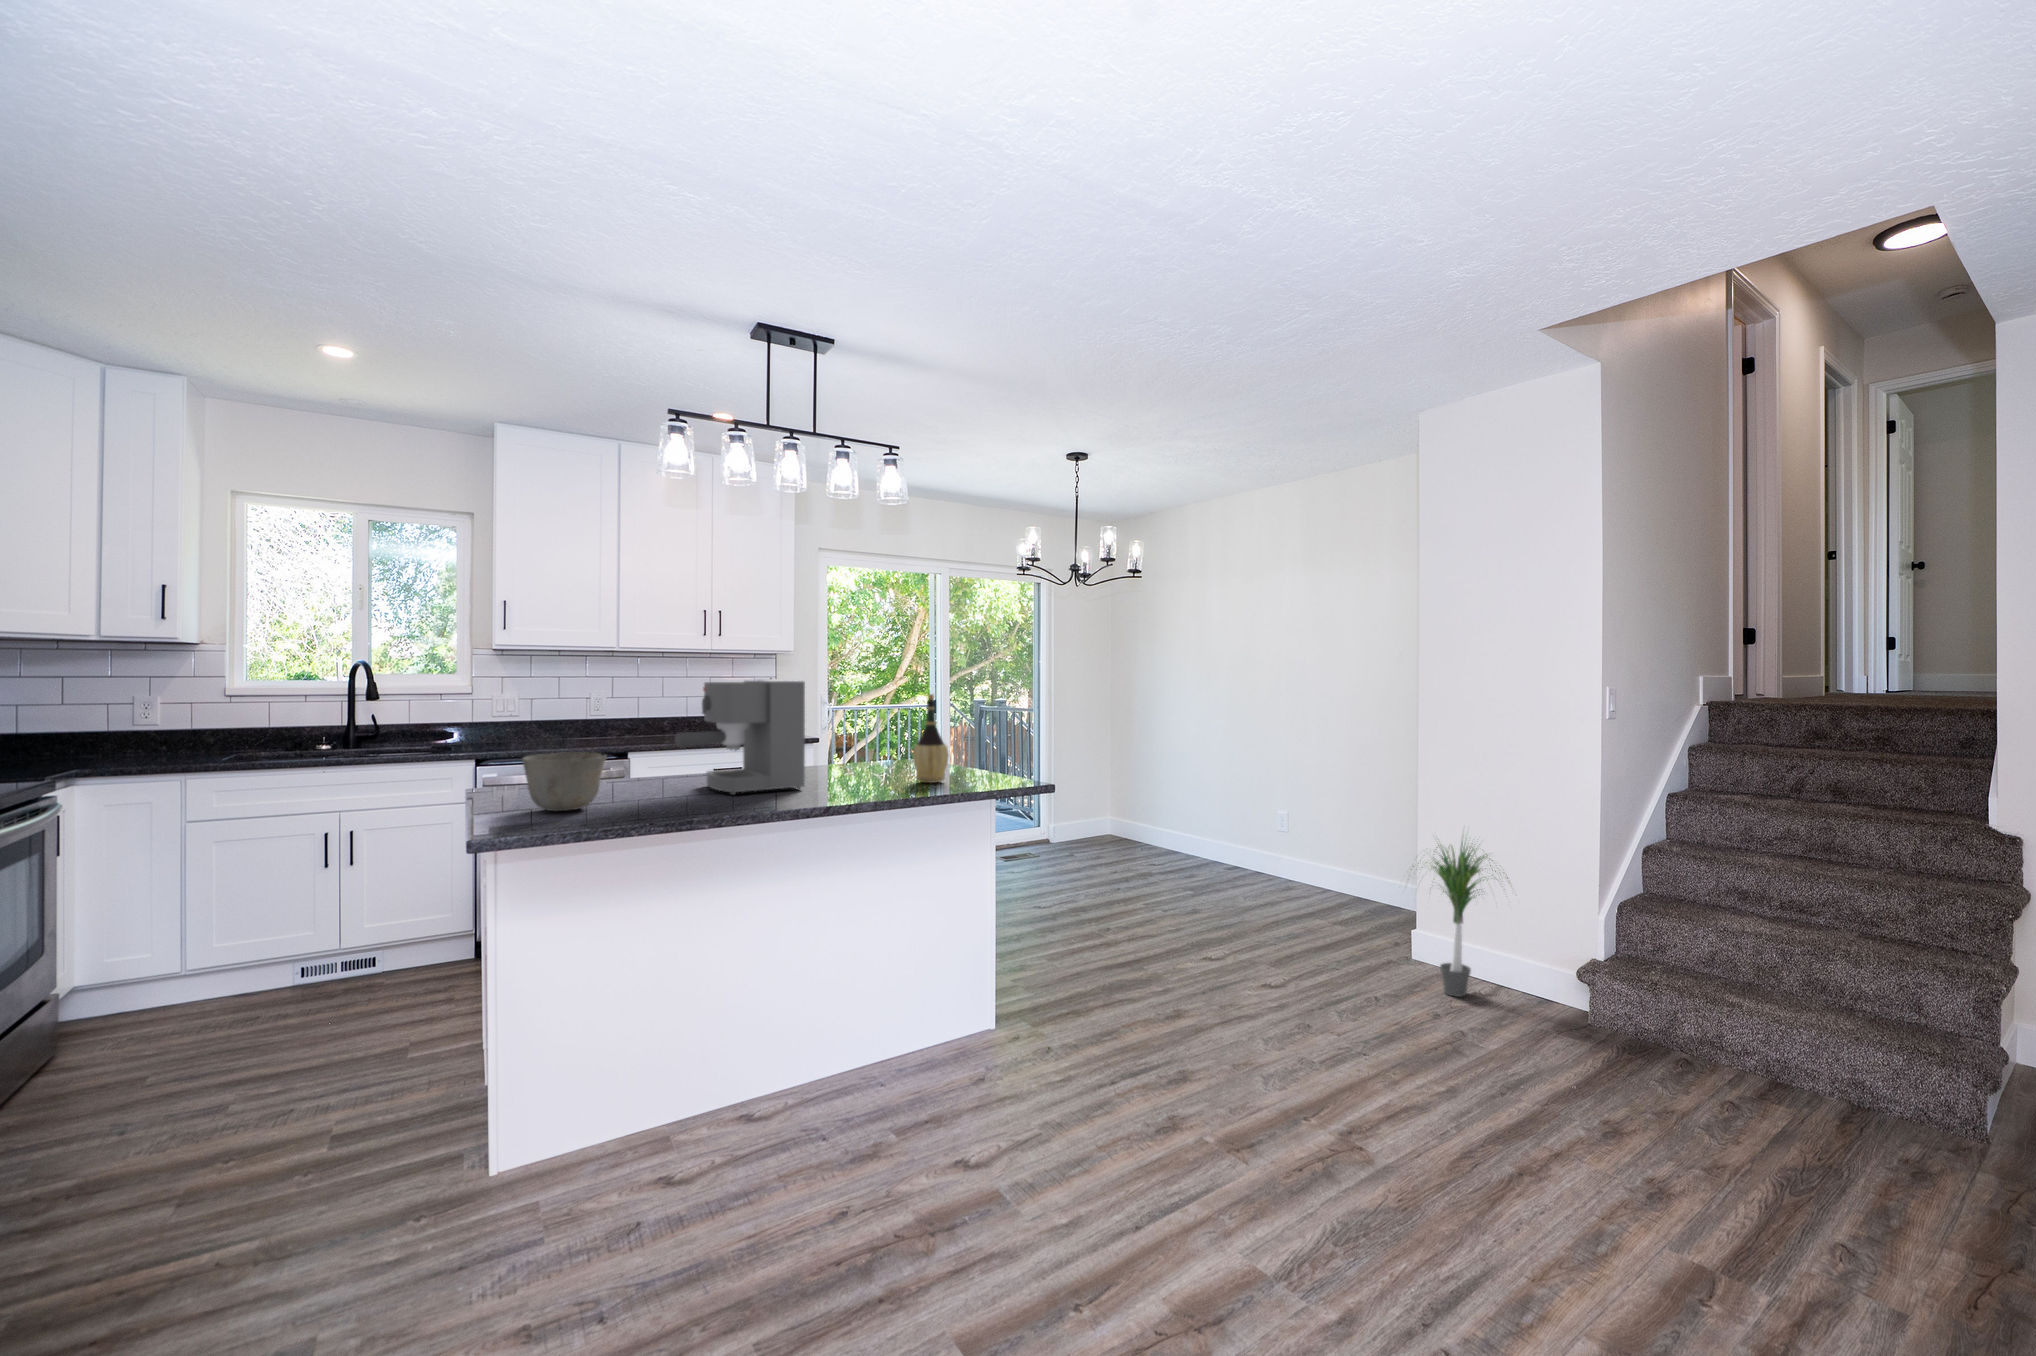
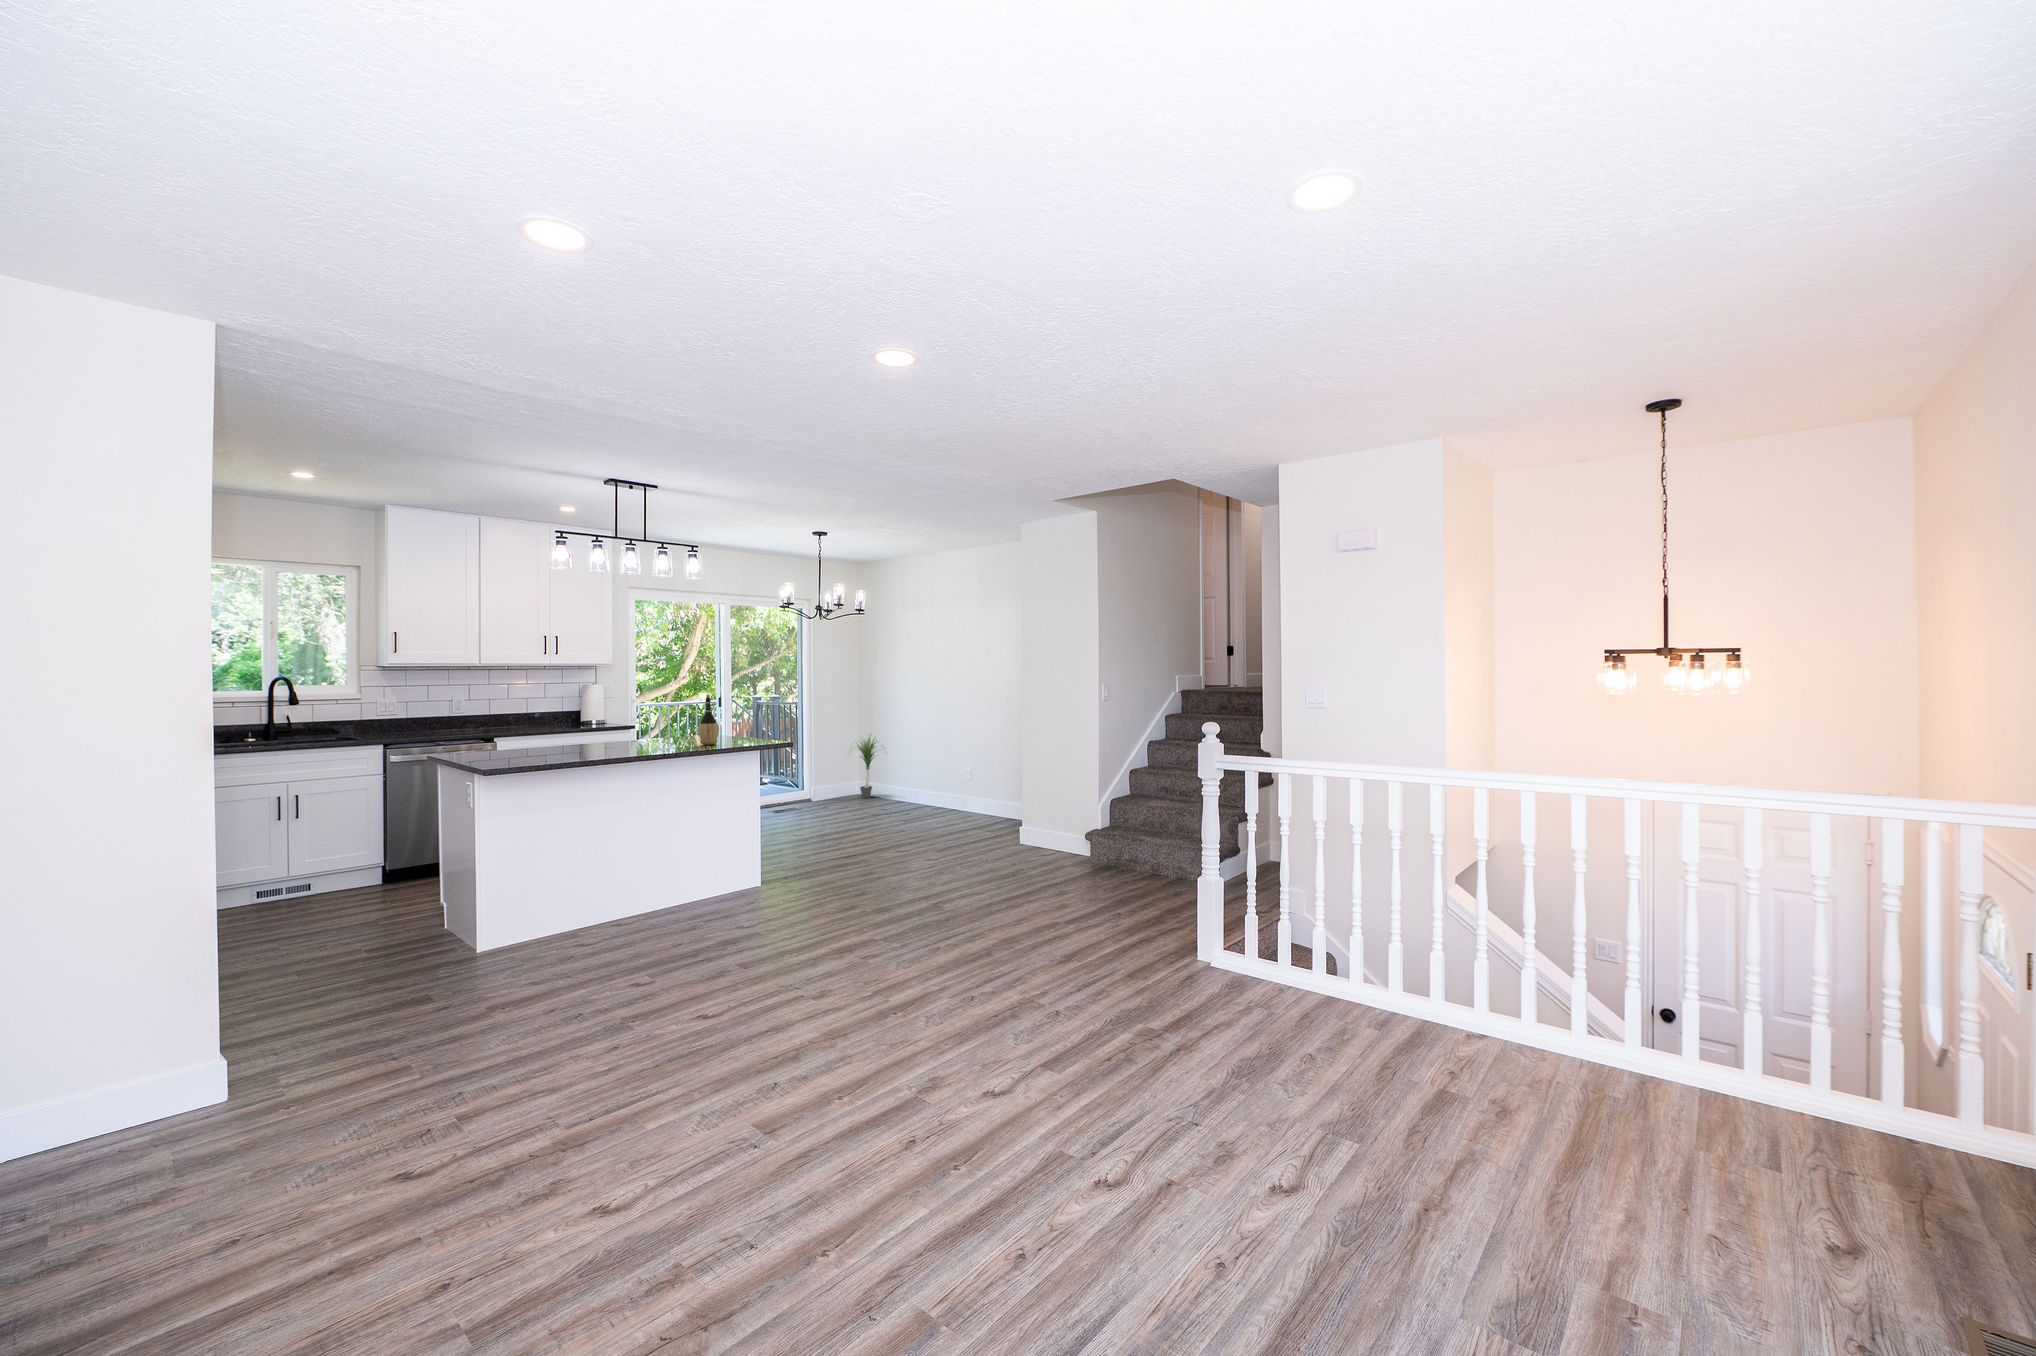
coffee maker: present [675,681,805,795] -> none [555,689,633,754]
ceramic bowl: present [522,752,606,811] -> none [471,732,519,764]
potted plant: present [1413,843,1508,997] -> present [858,734,876,798]

